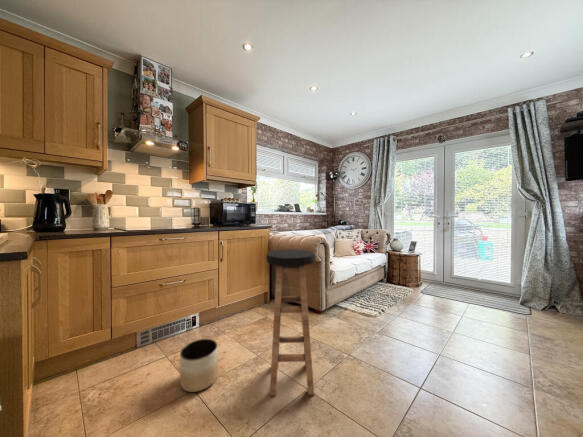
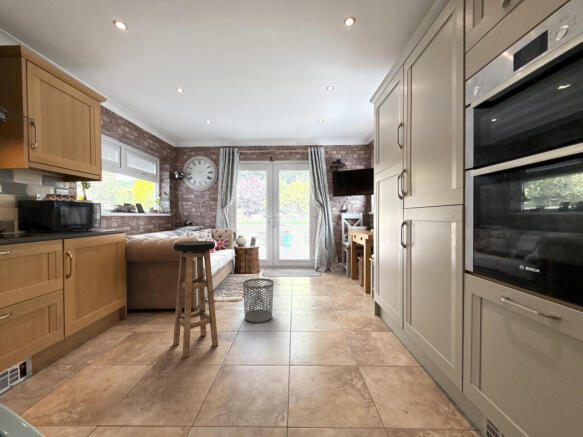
waste bin: none [367,306,415,380] -> present [243,278,274,322]
planter: present [180,339,218,392] -> none [80,337,124,387]

